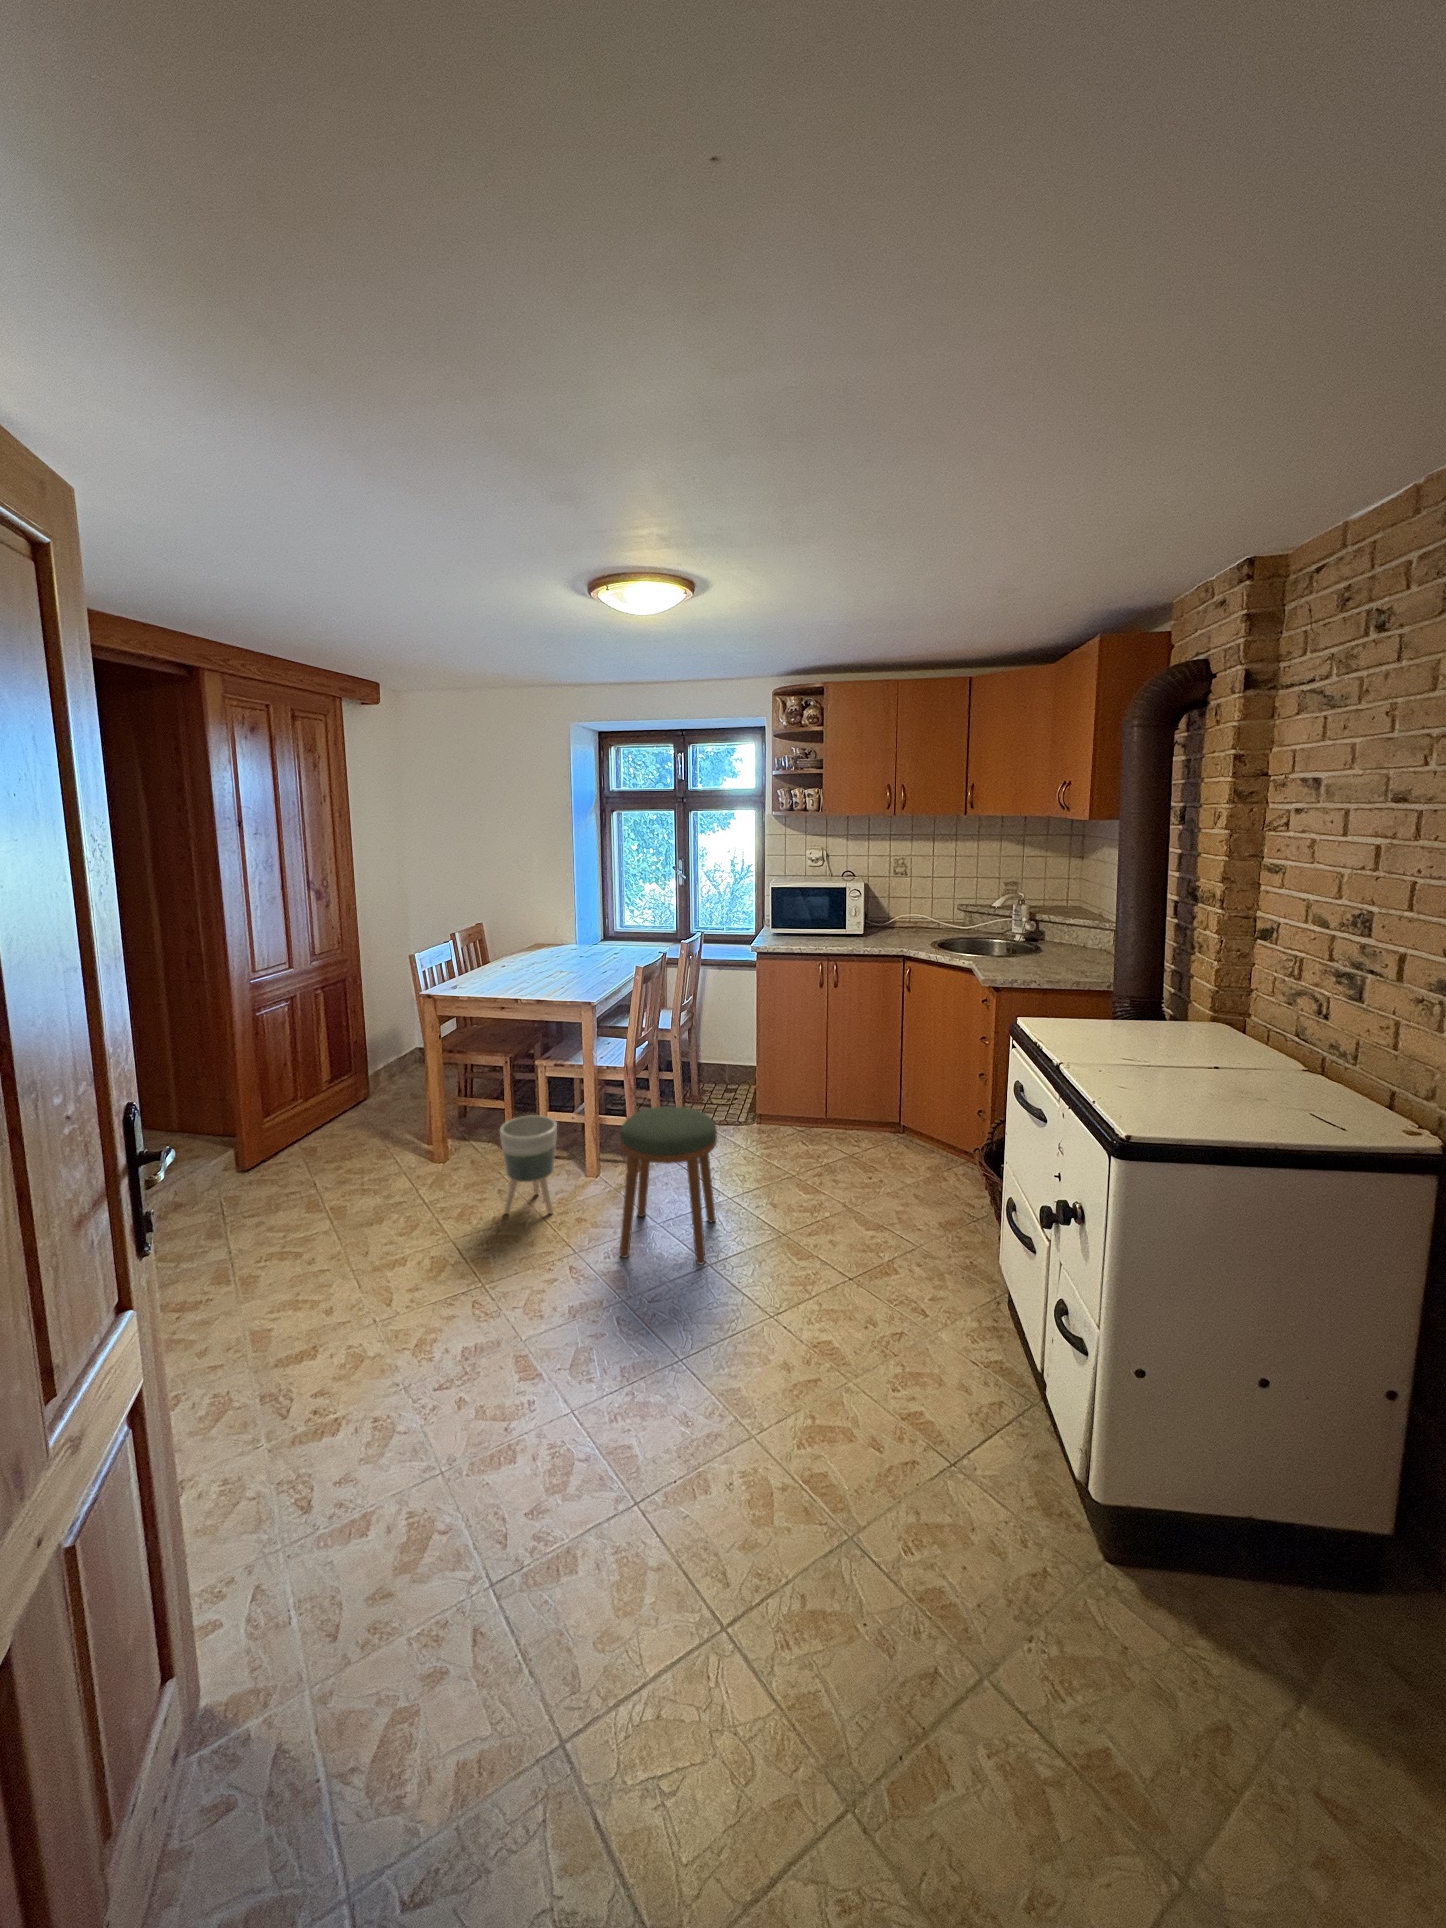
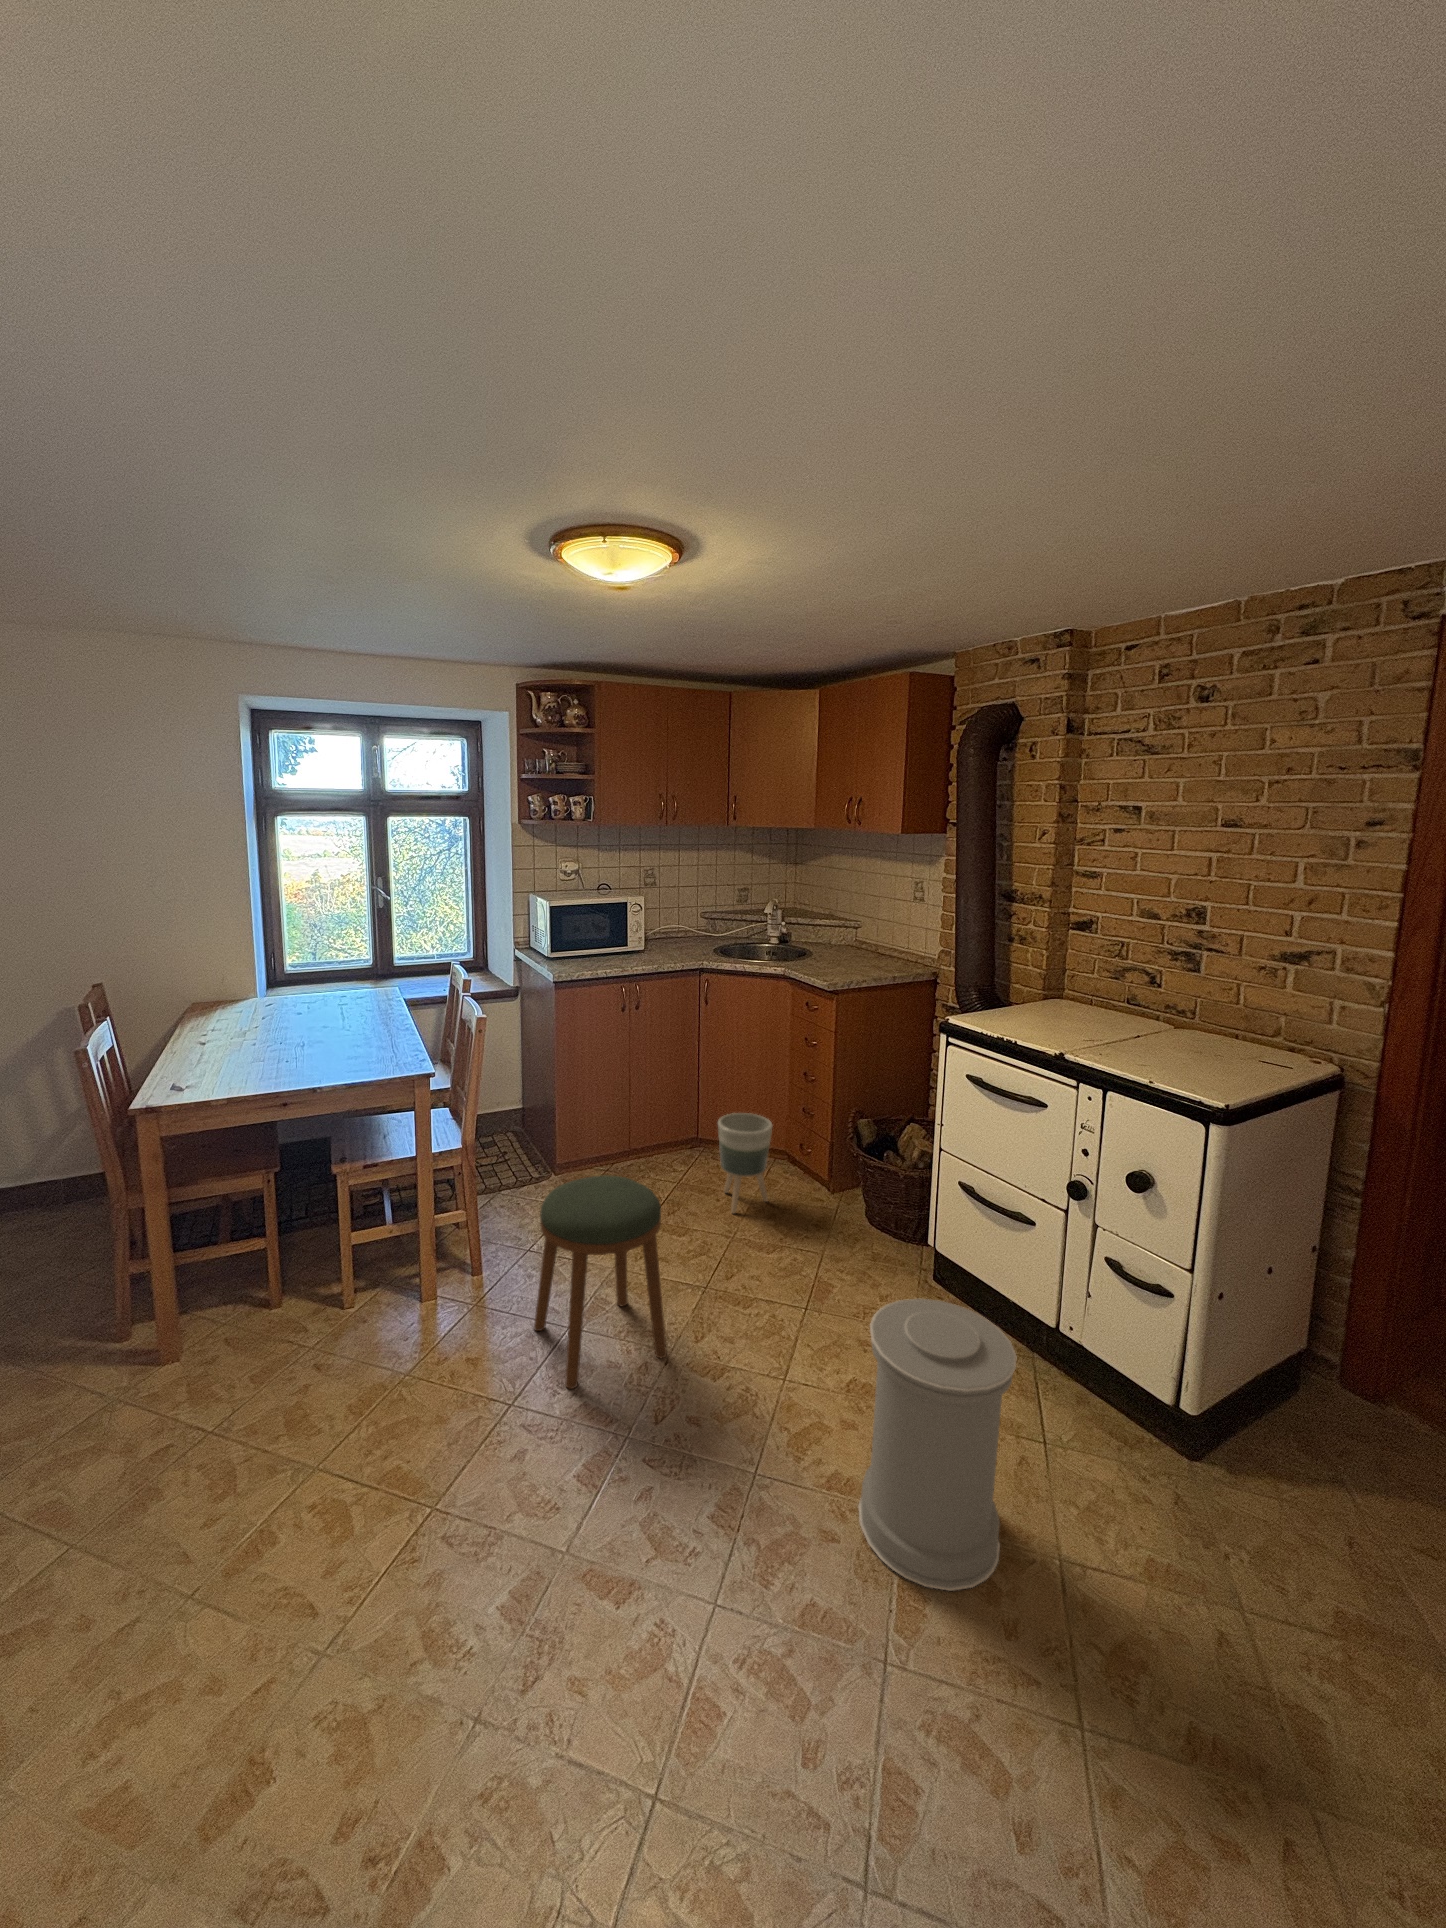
planter: present [500,1115,557,1214] -> present [718,1113,772,1213]
trash can: none [698,1250,826,1509] -> present [859,1299,1017,1591]

